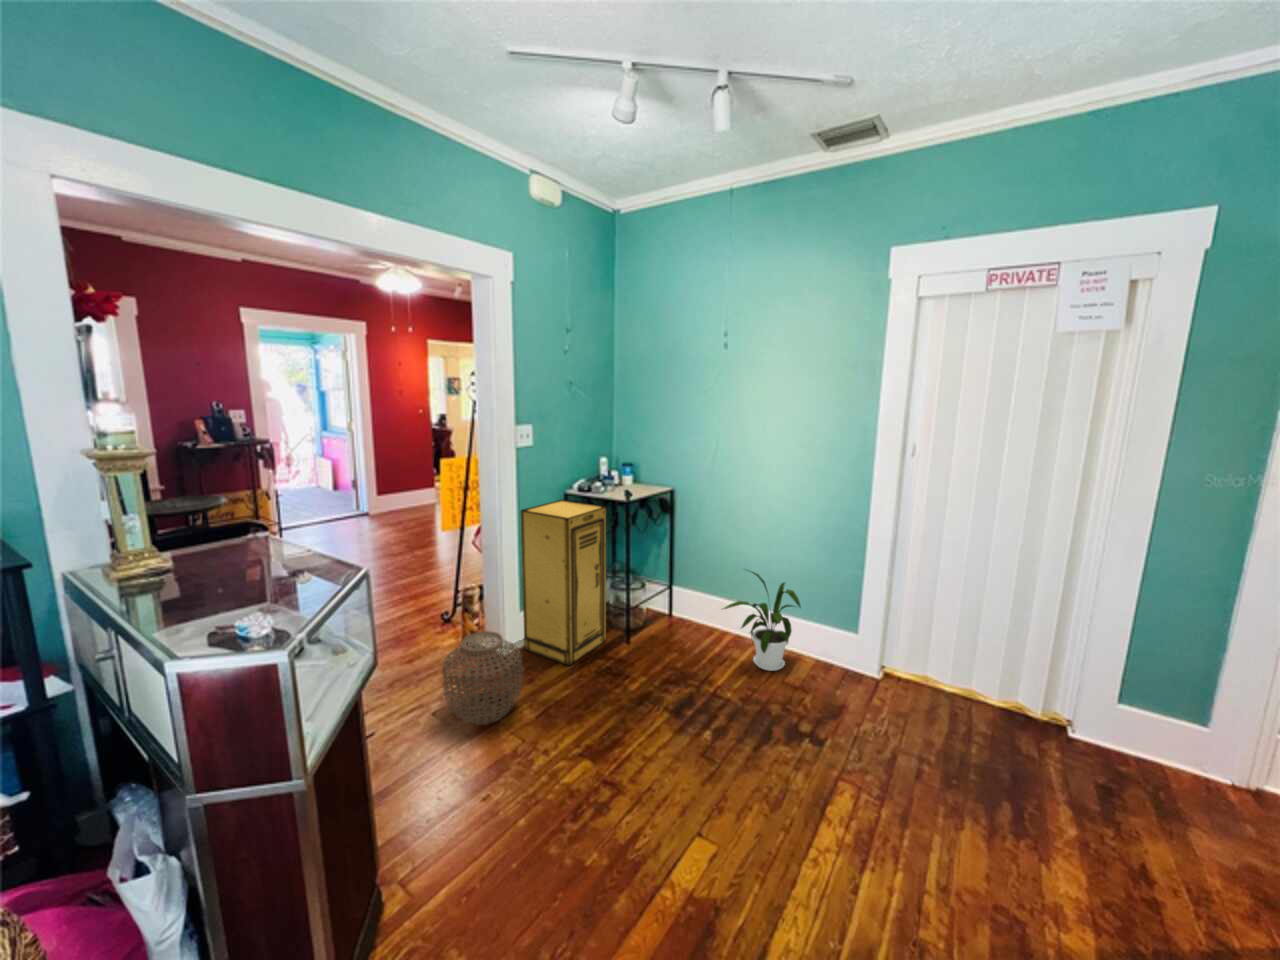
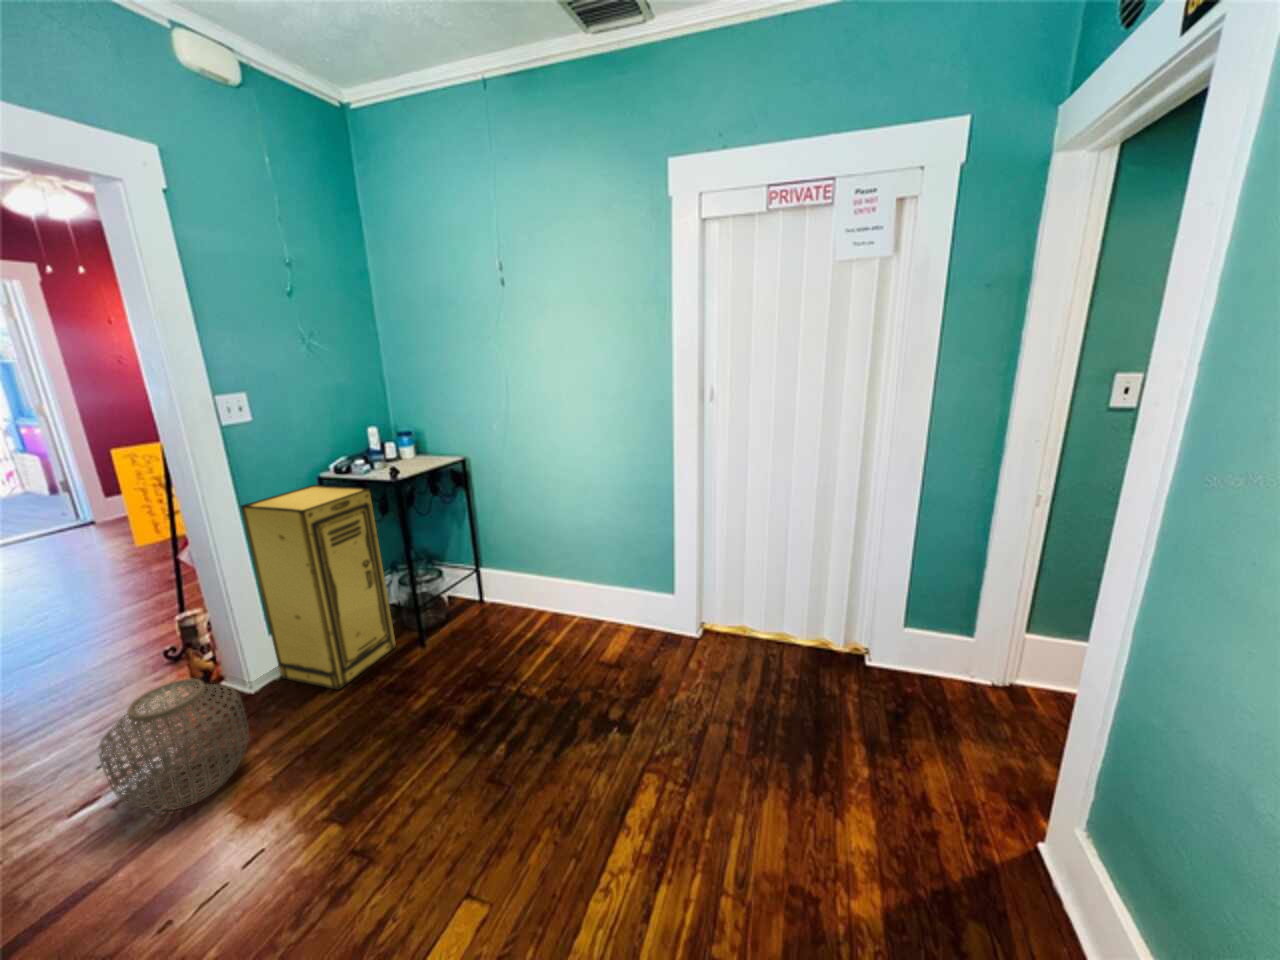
house plant: present [723,571,801,671] -> none [521,542,609,649]

